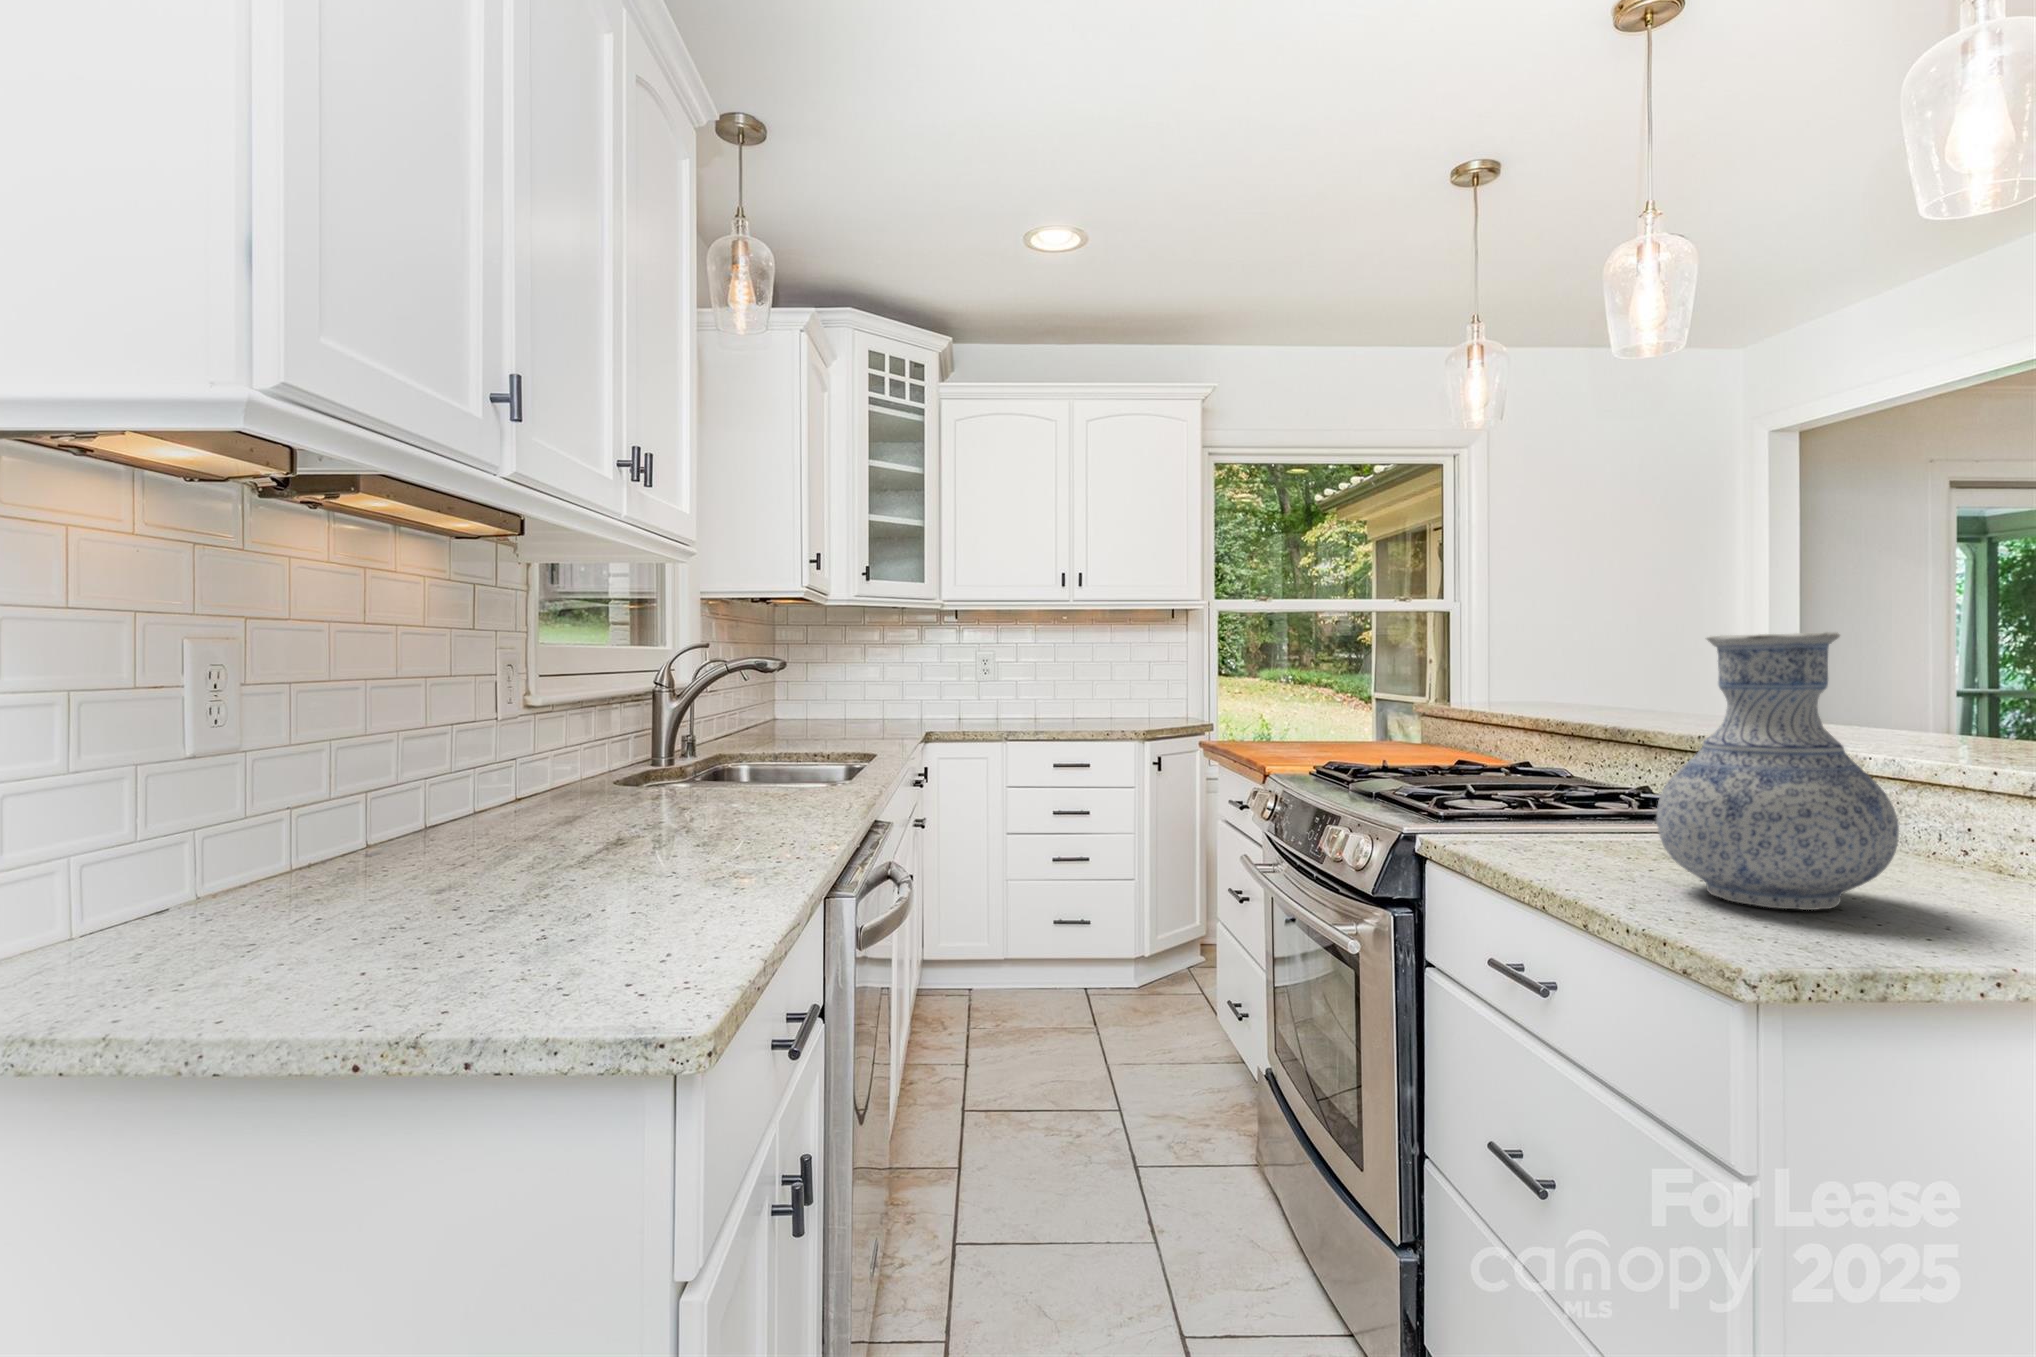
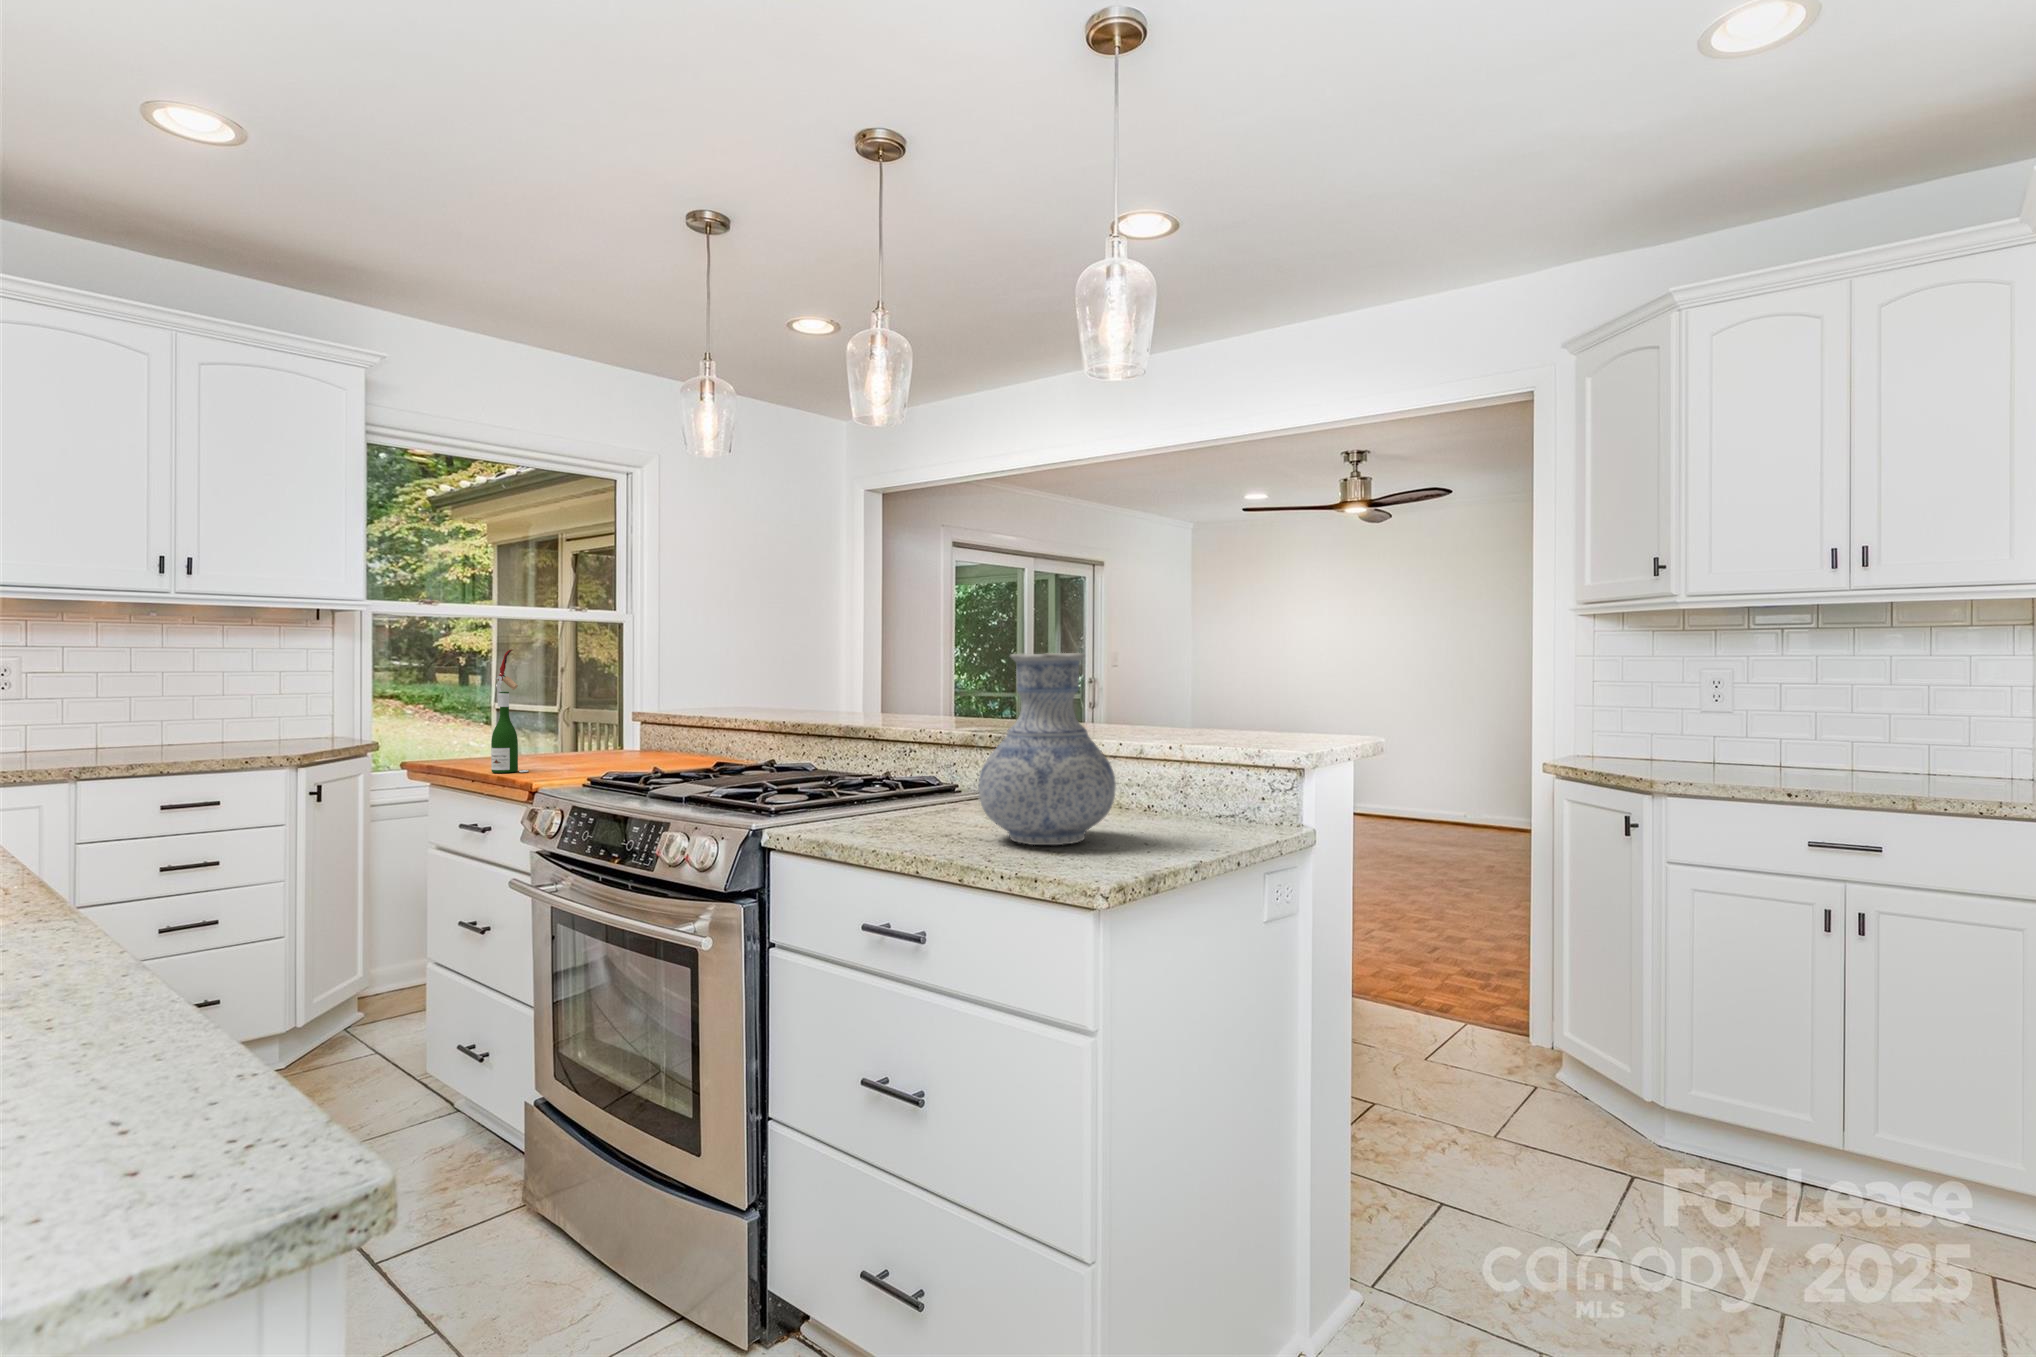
wine bottle: none [1252,643,1282,757] -> present [491,650,528,773]

